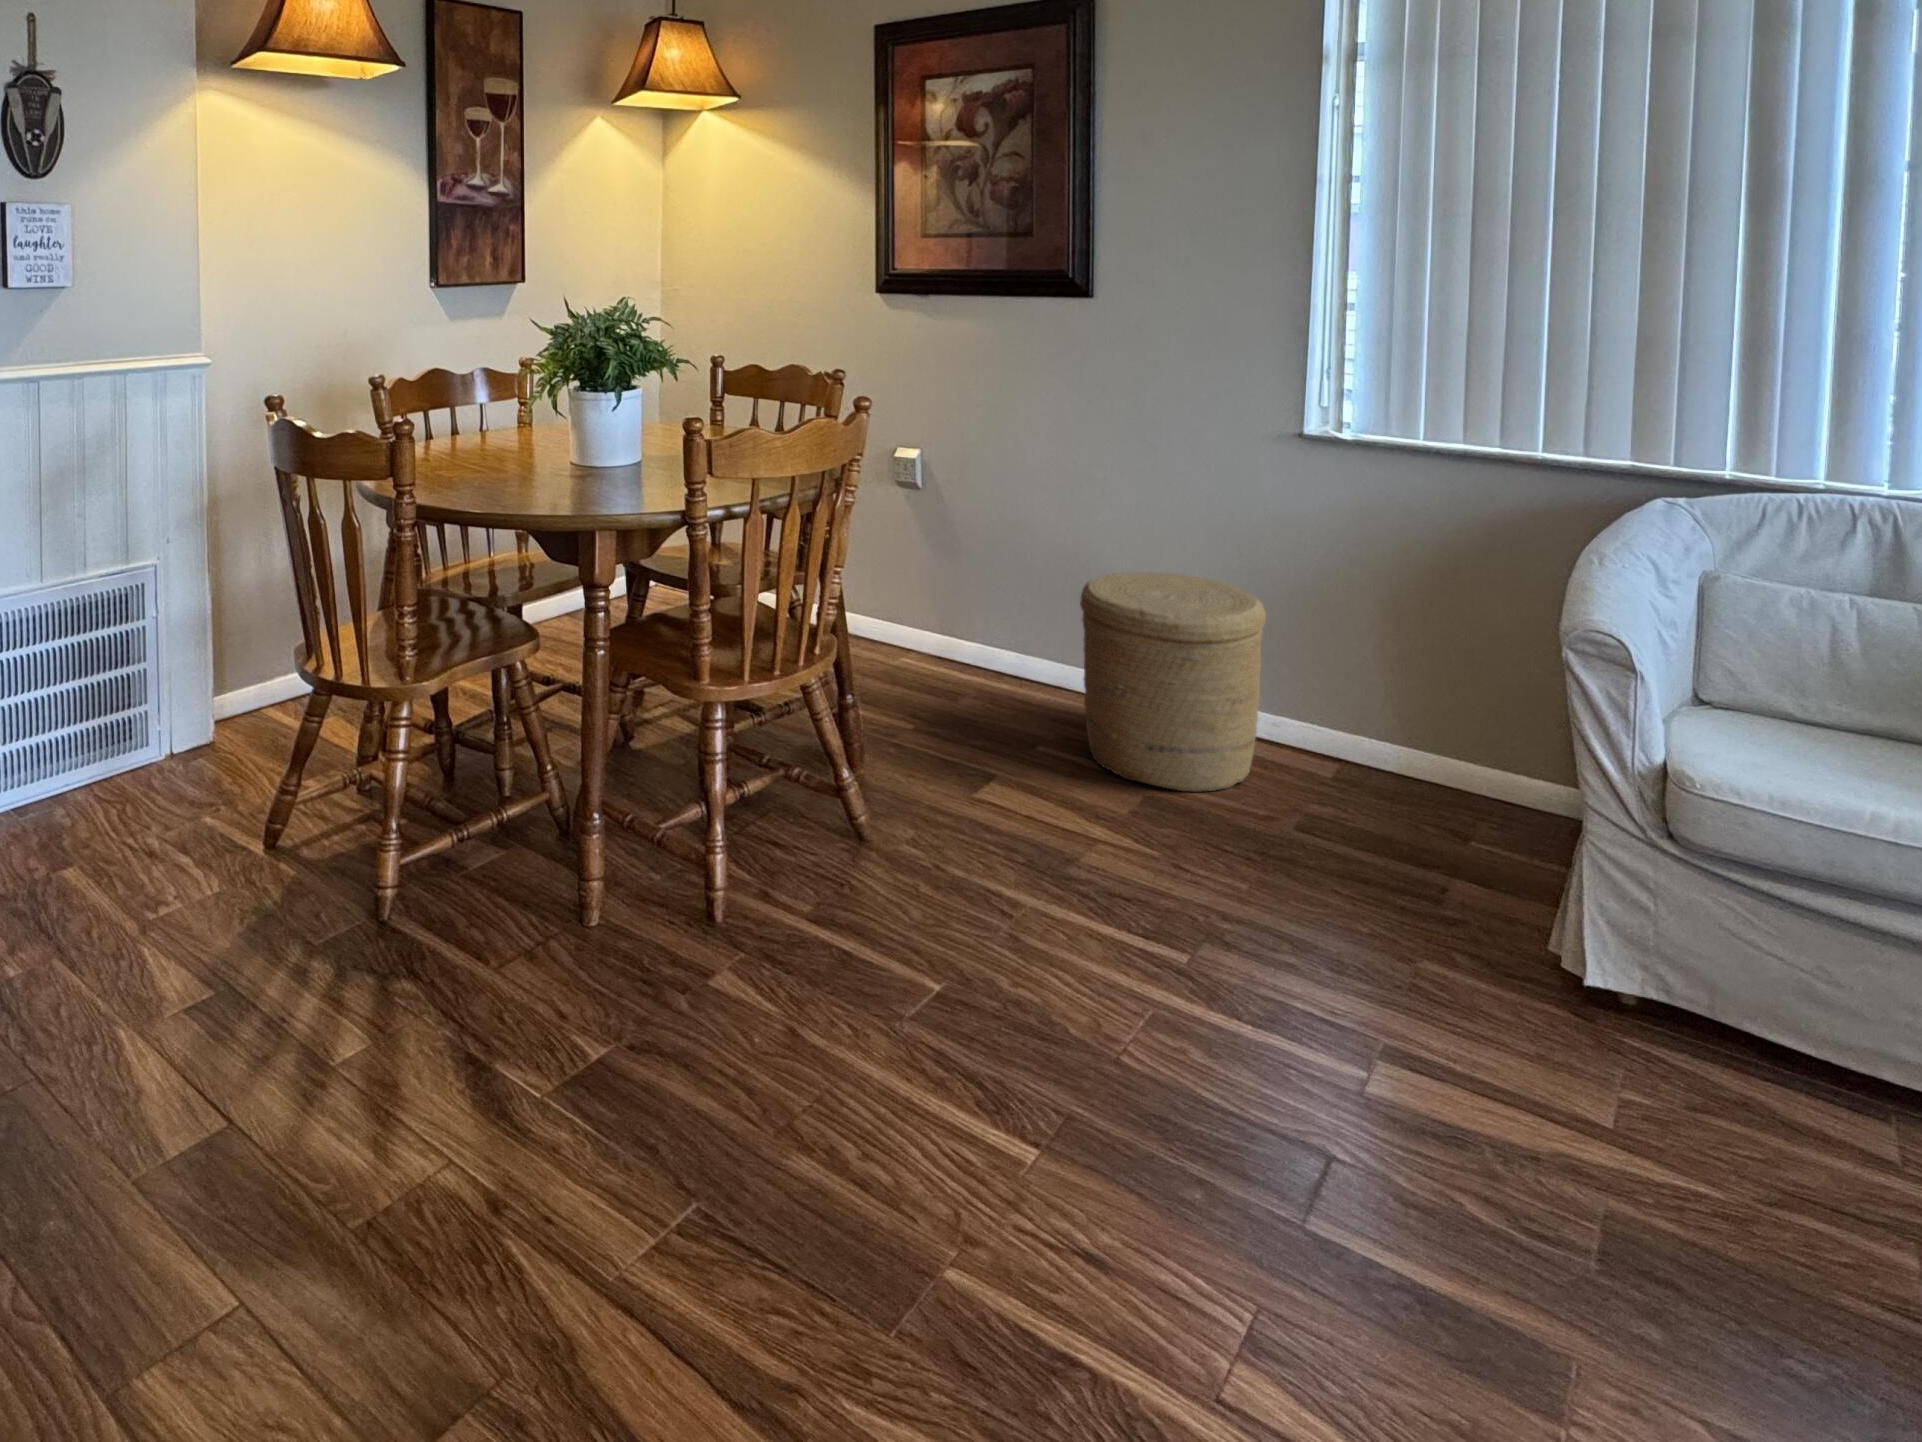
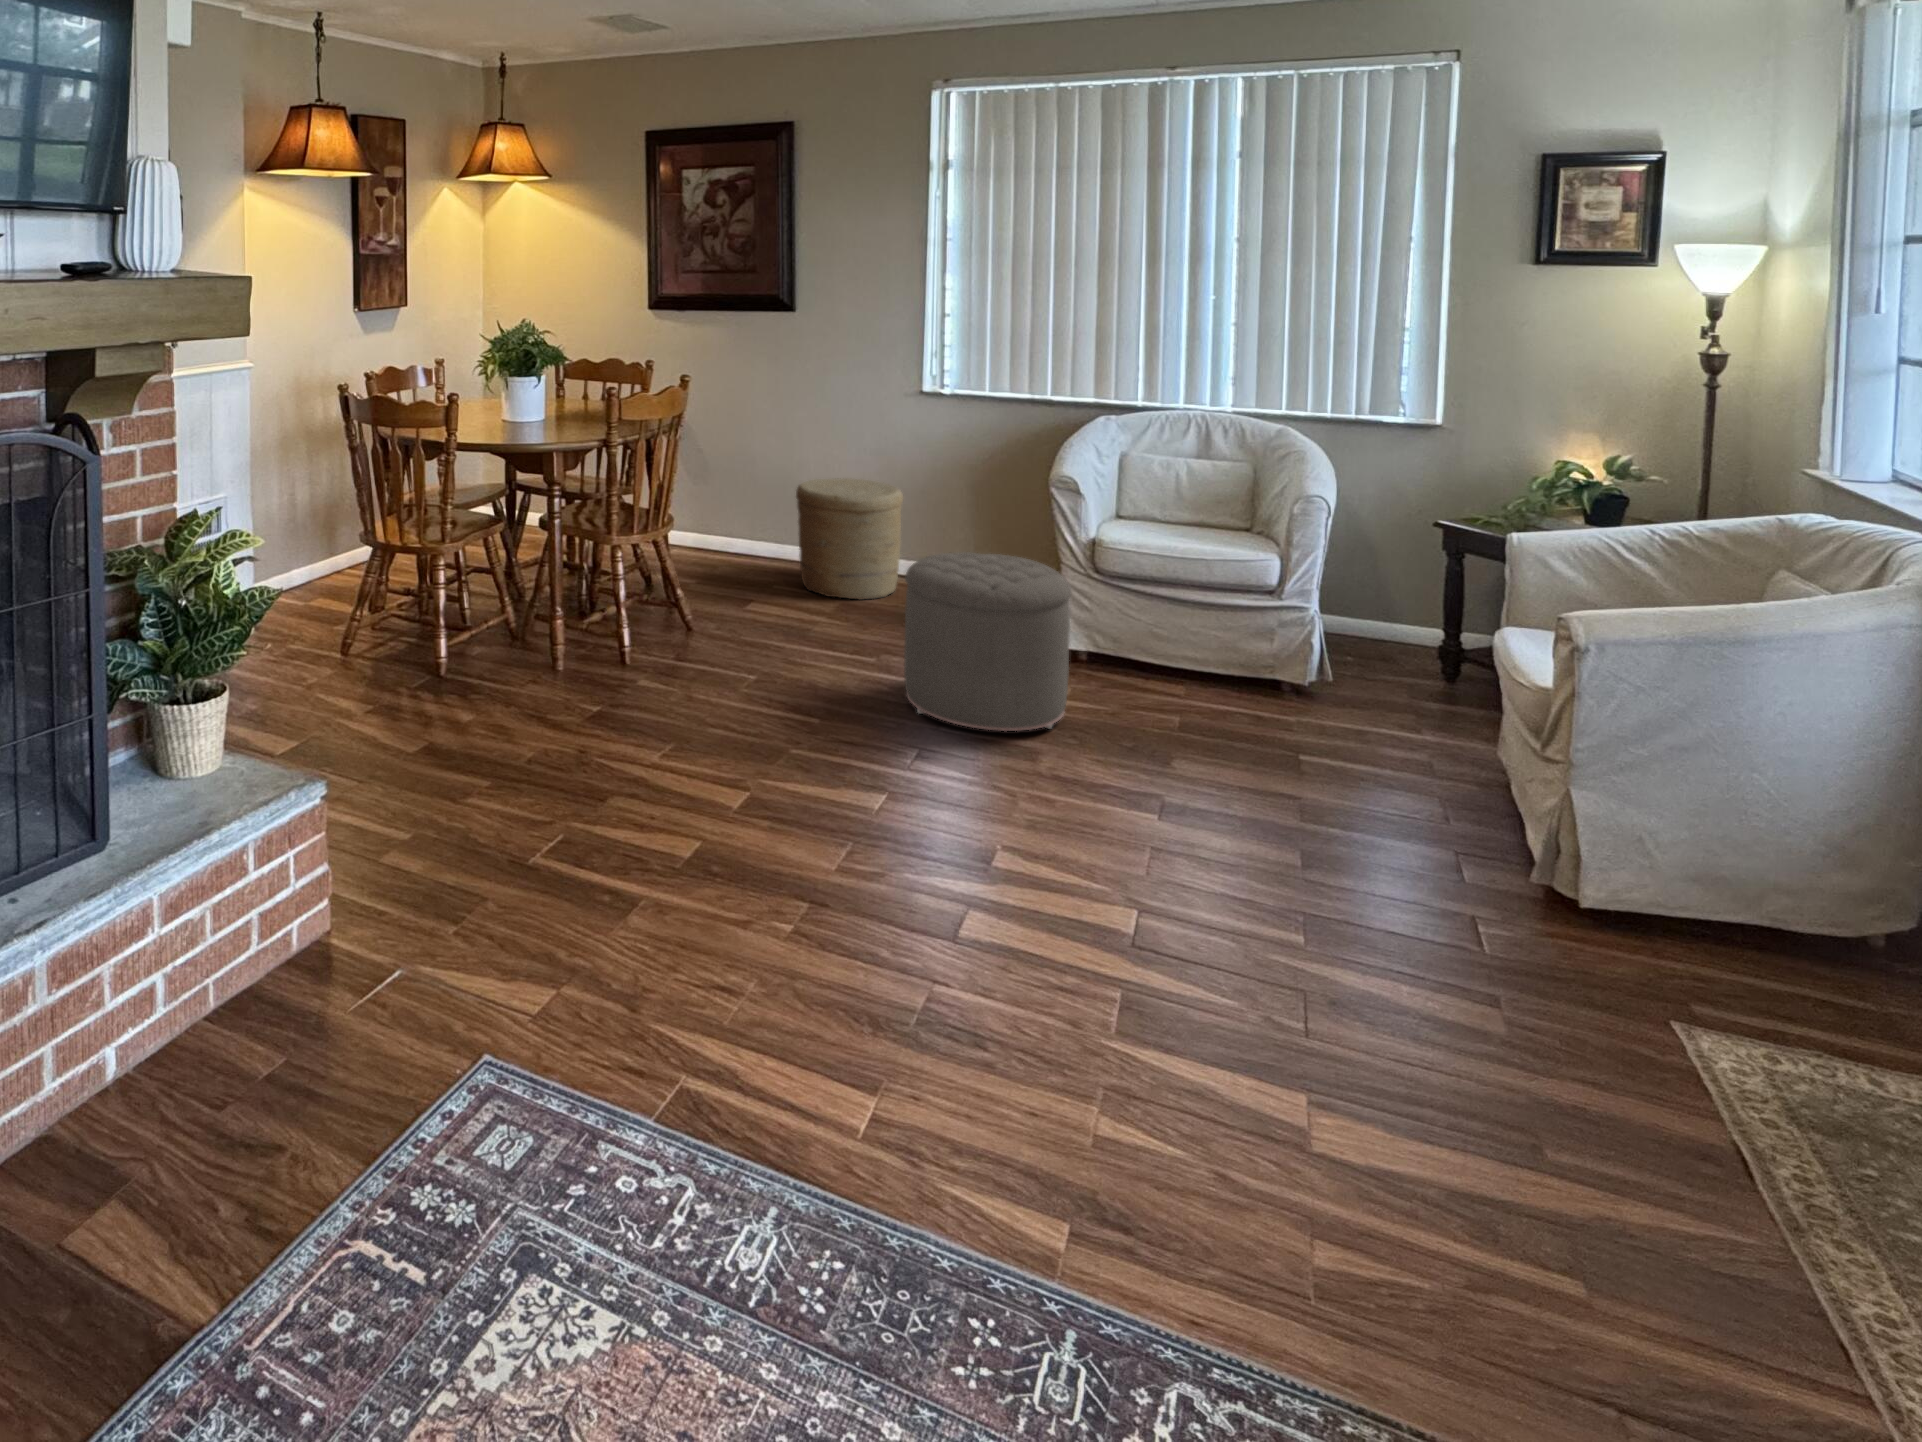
ottoman: none [1234,786,1644,1284] -> present [904,552,1071,731]

